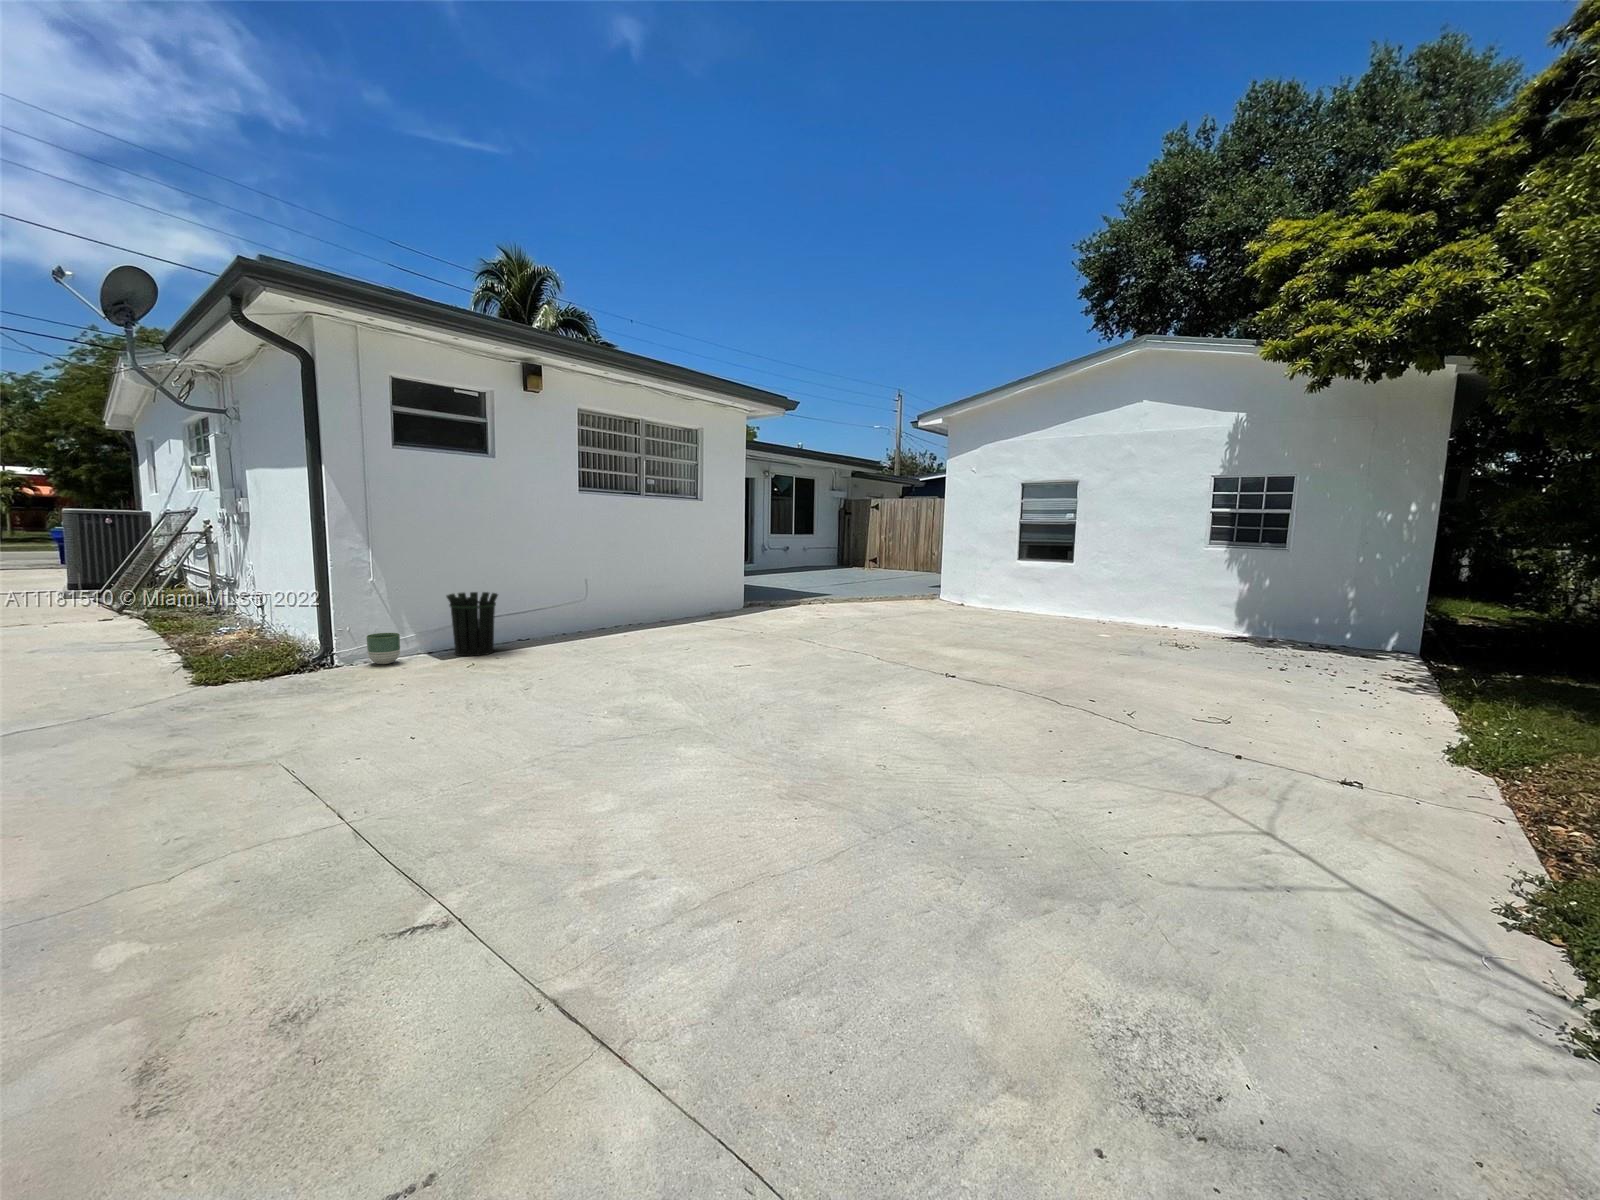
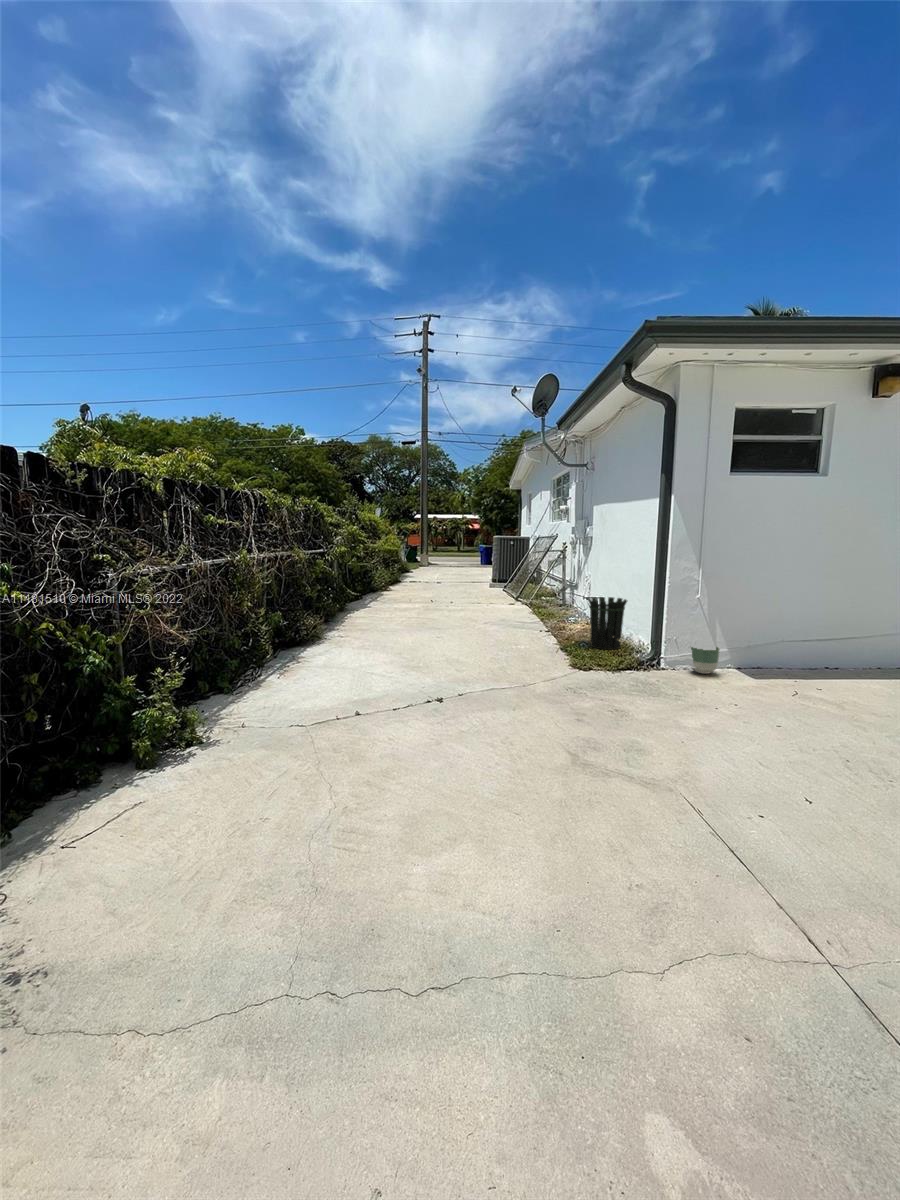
waste bin: present [447,592,498,656] -> present [588,597,627,650]

